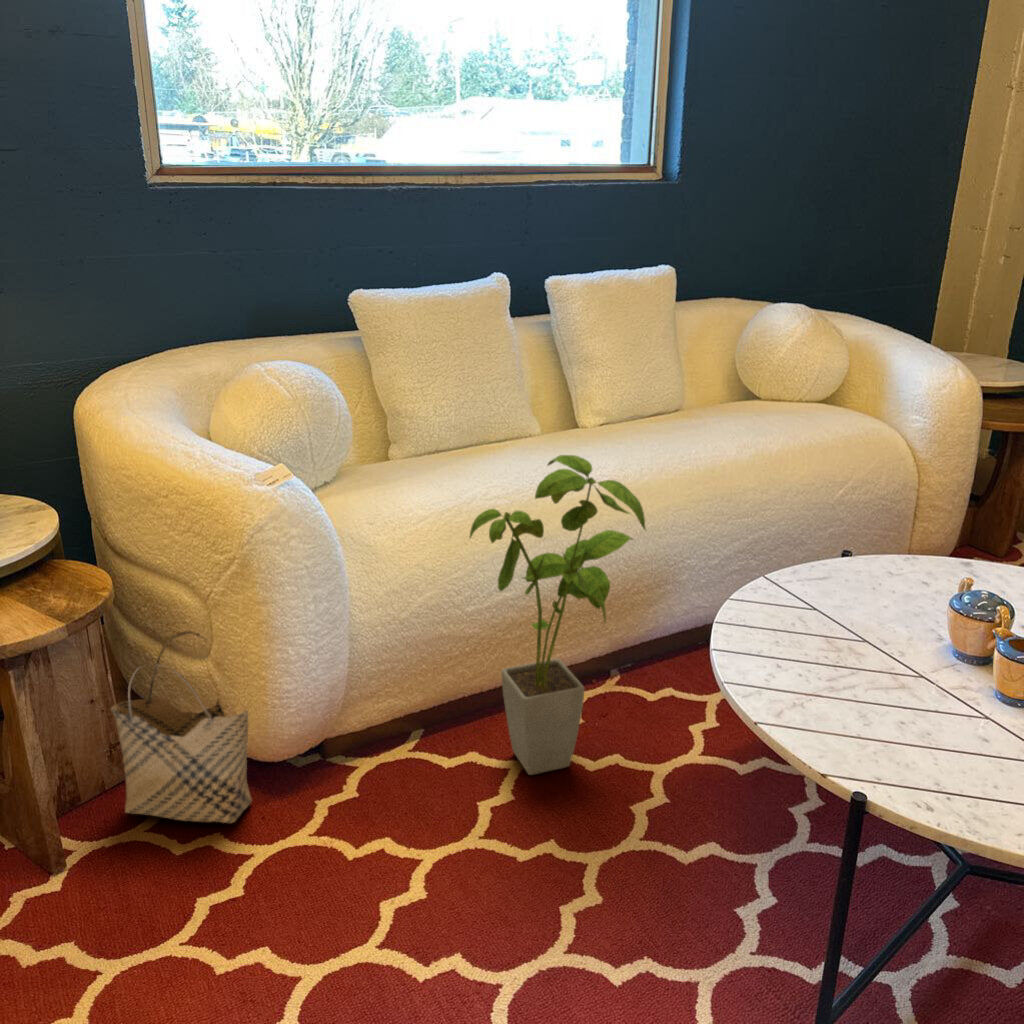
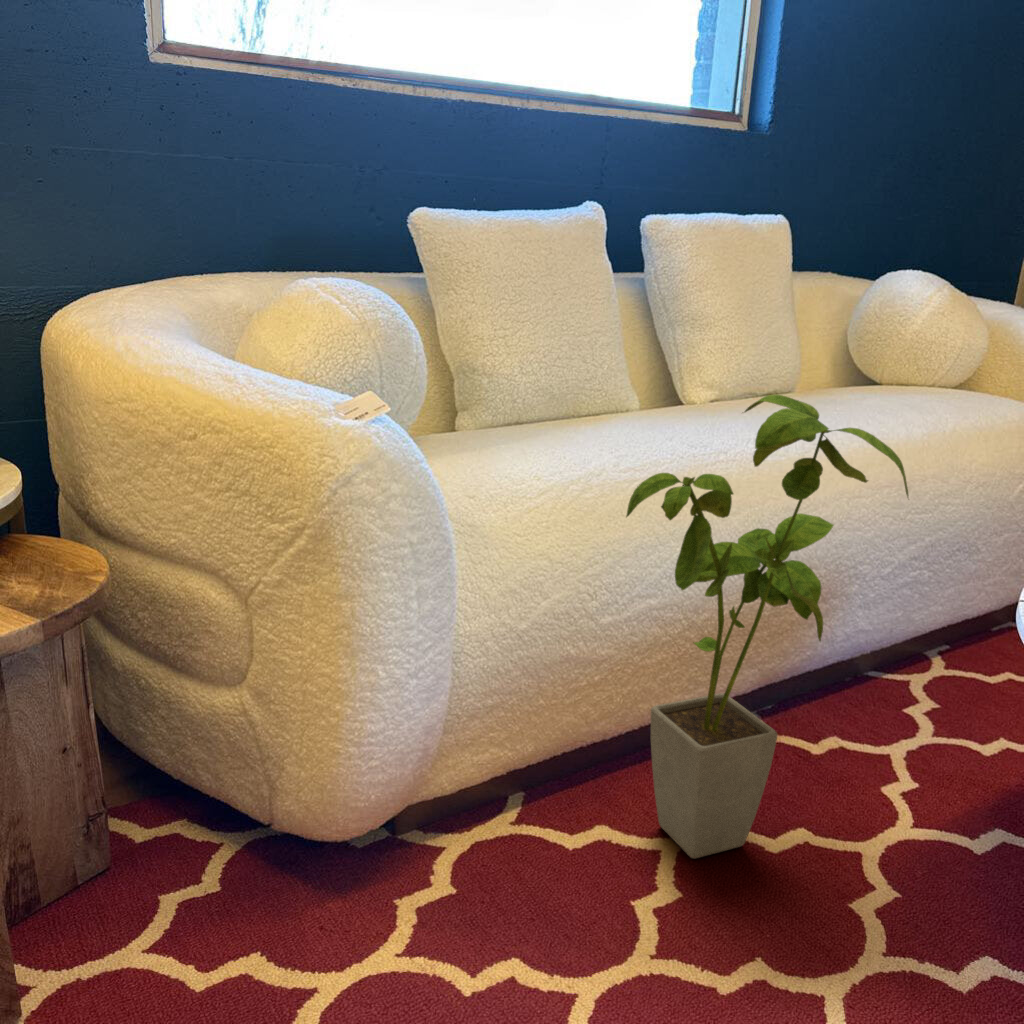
woven basket: present [111,631,252,823] -> none [97,645,310,938]

